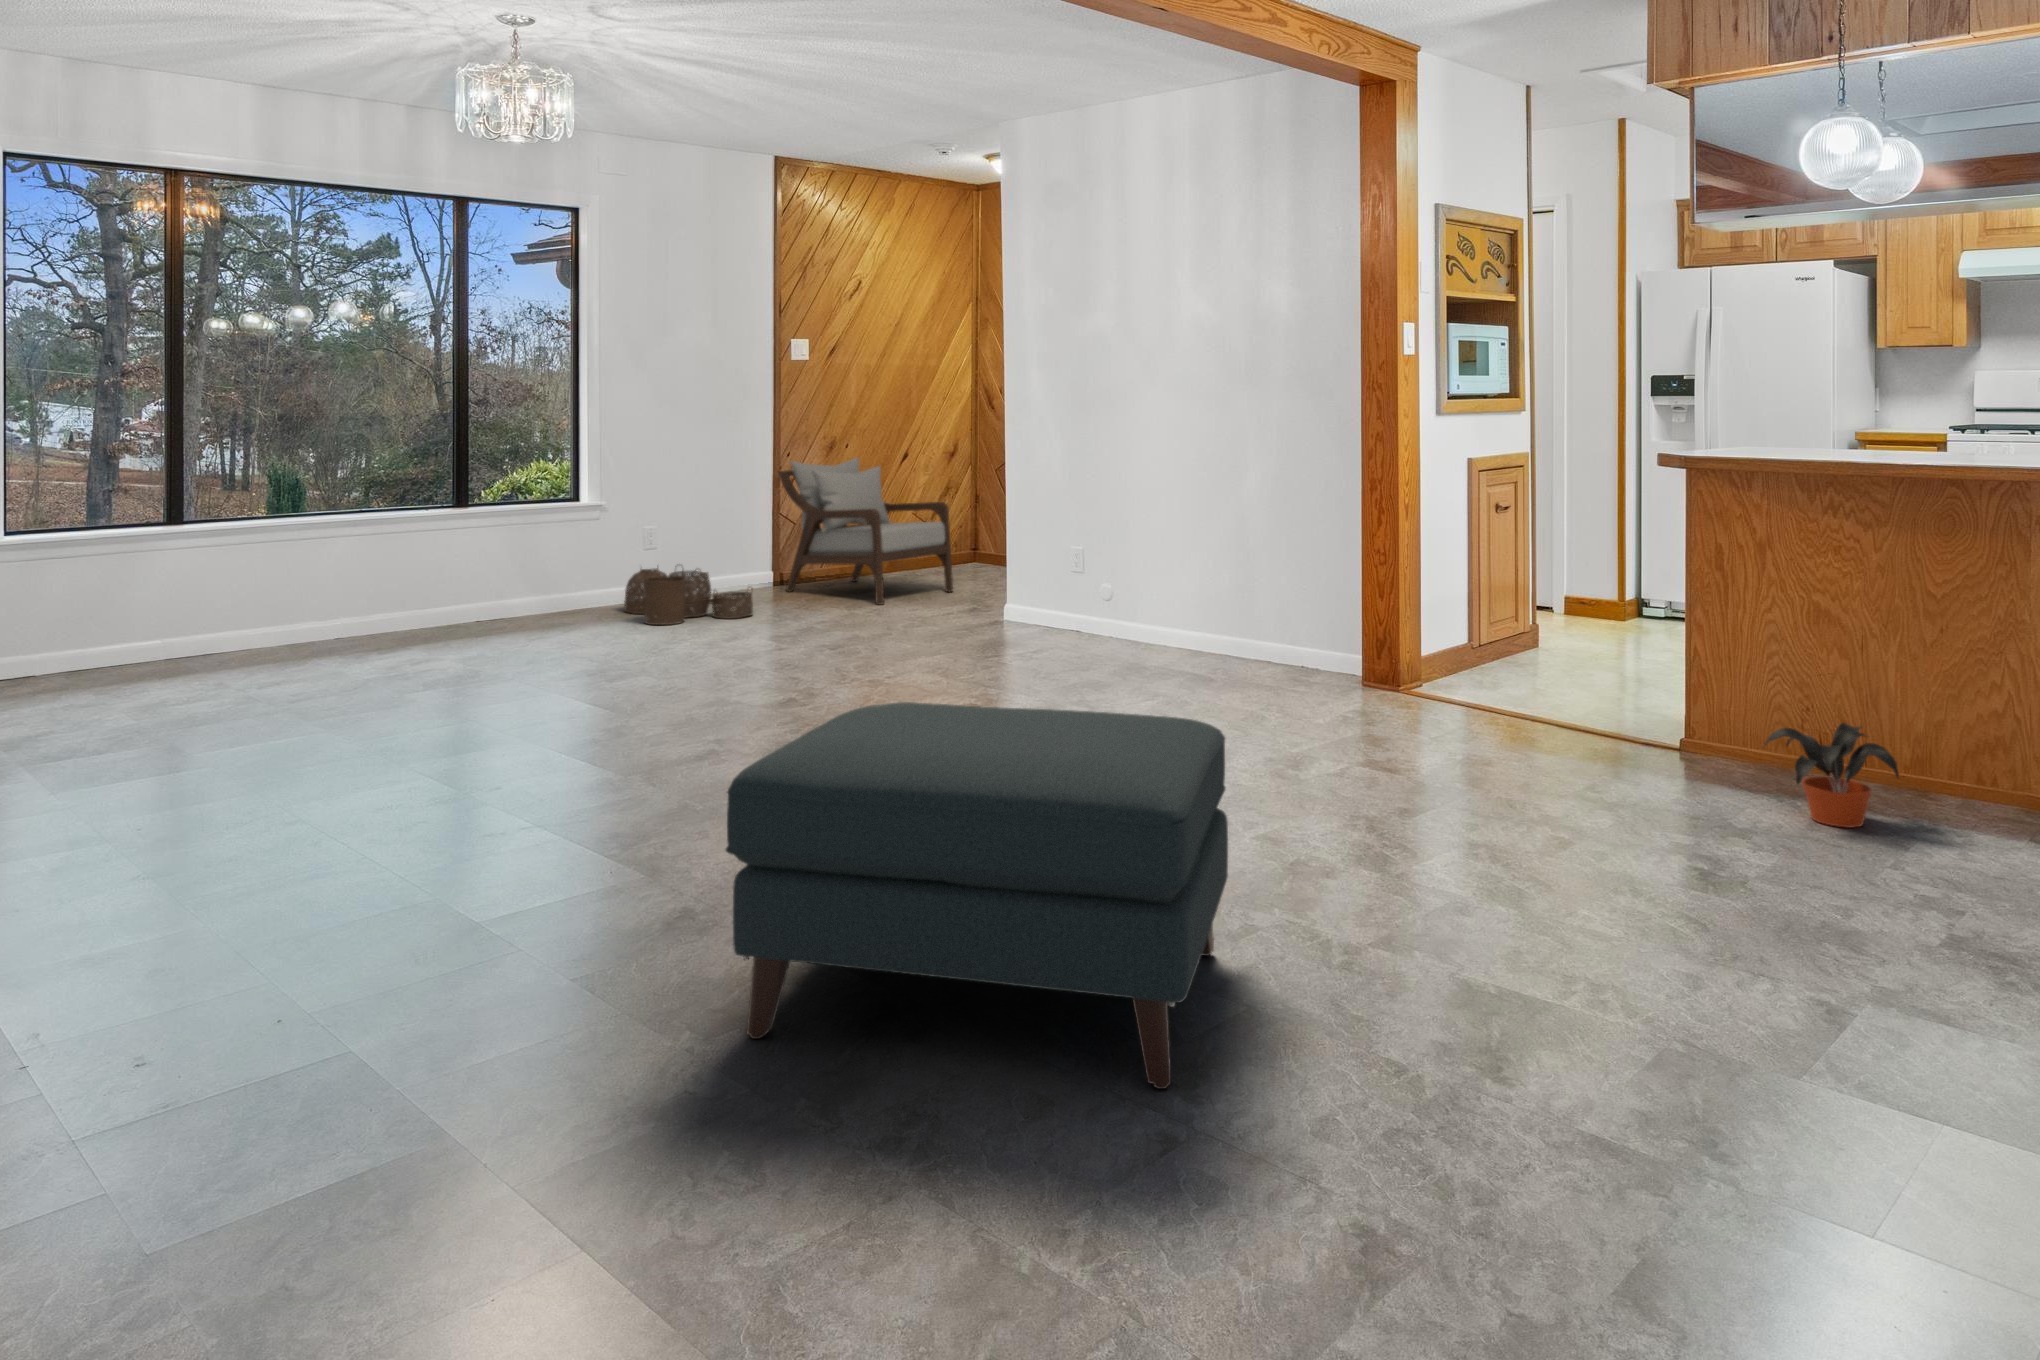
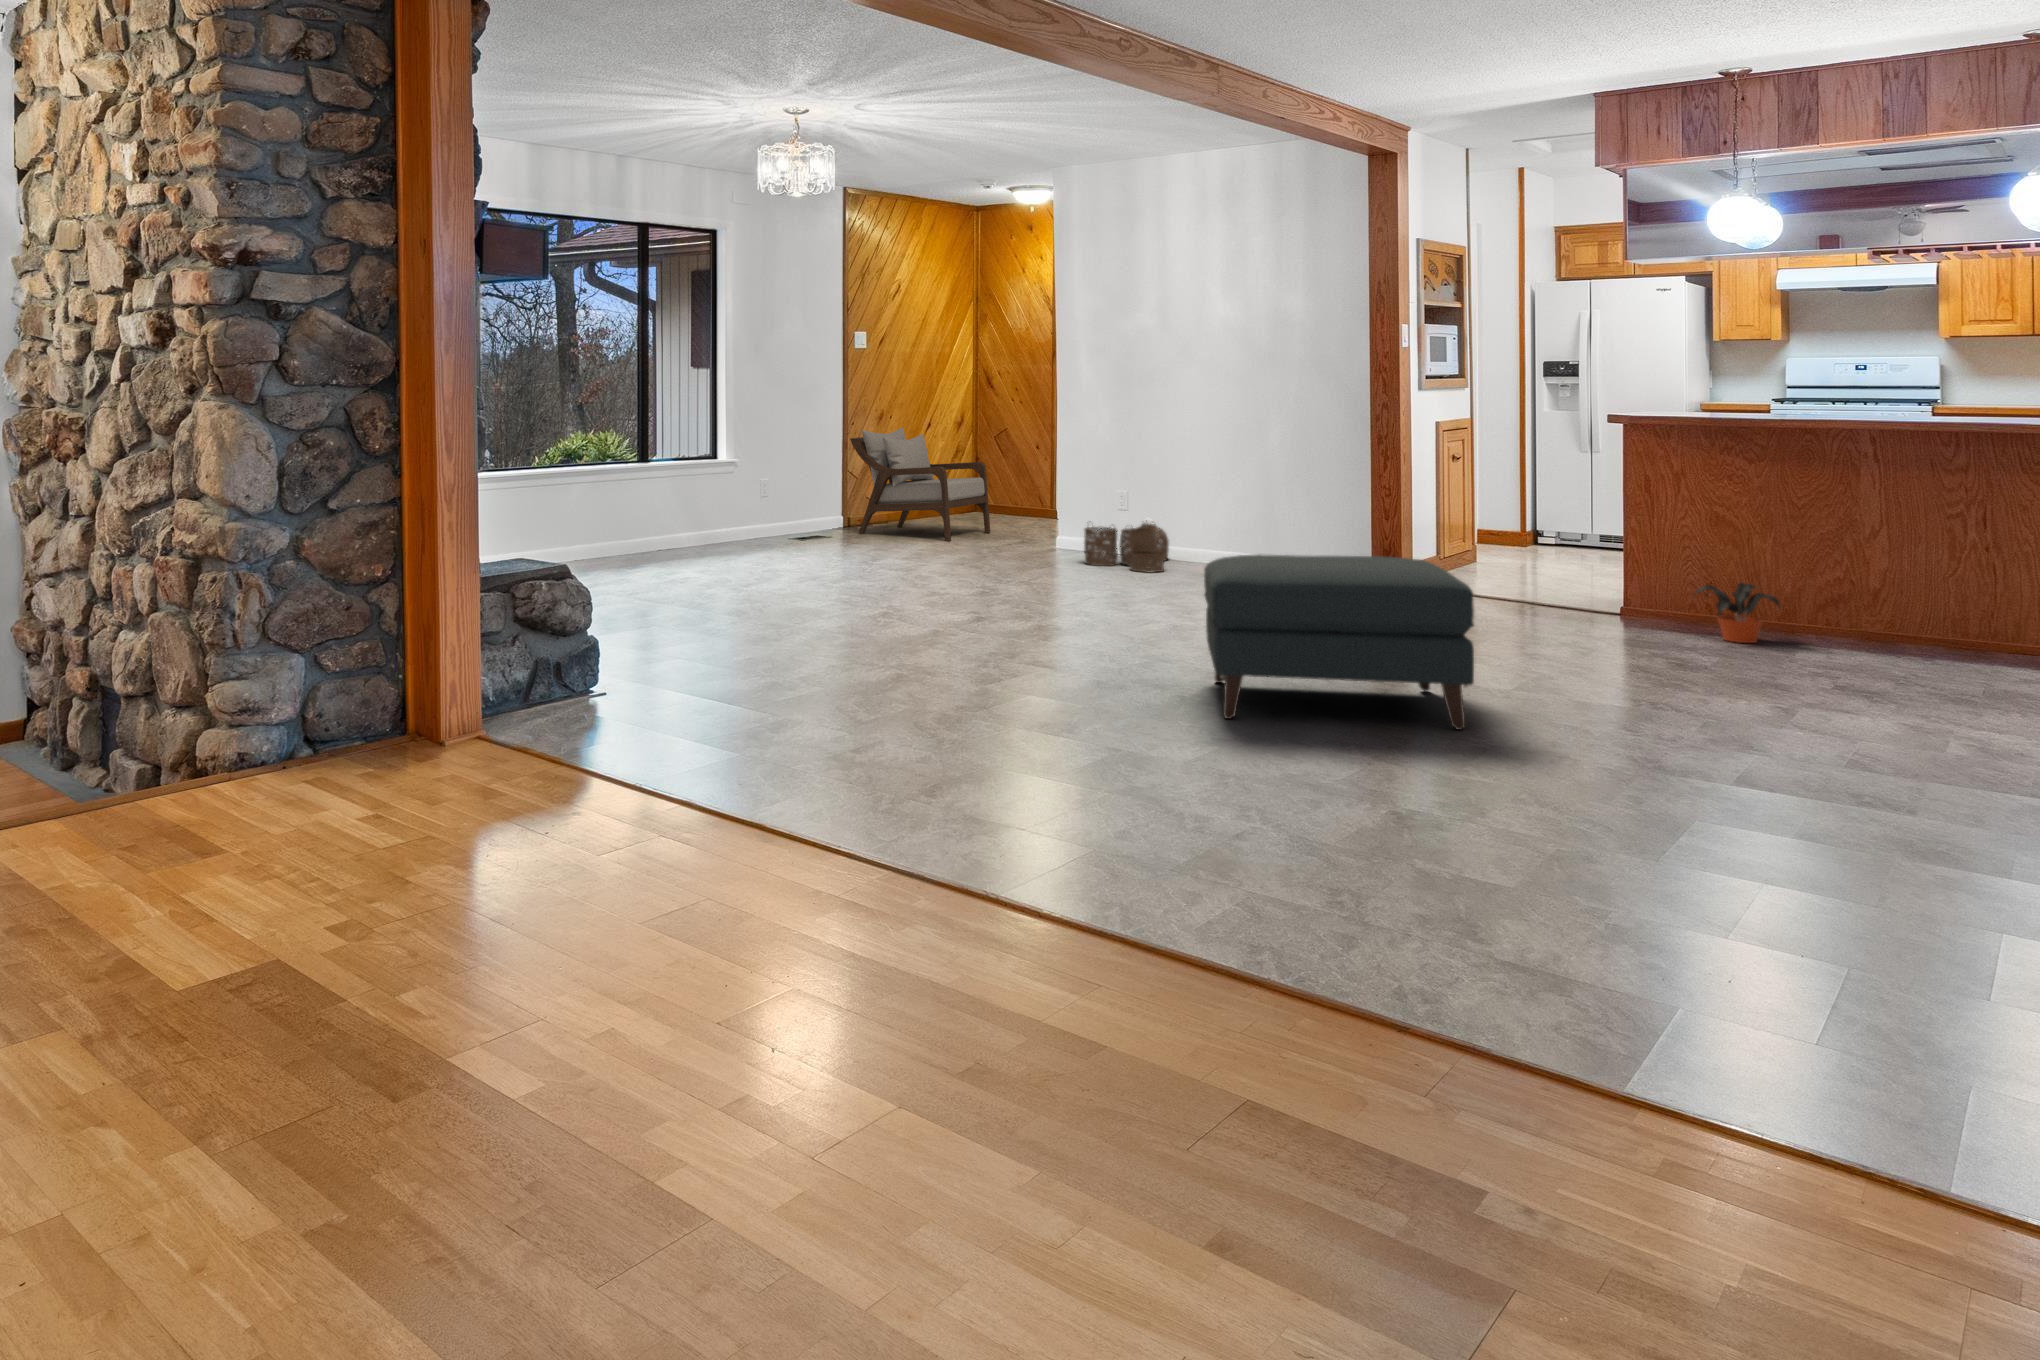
woven basket: present [624,566,753,625] -> present [1084,523,1169,572]

